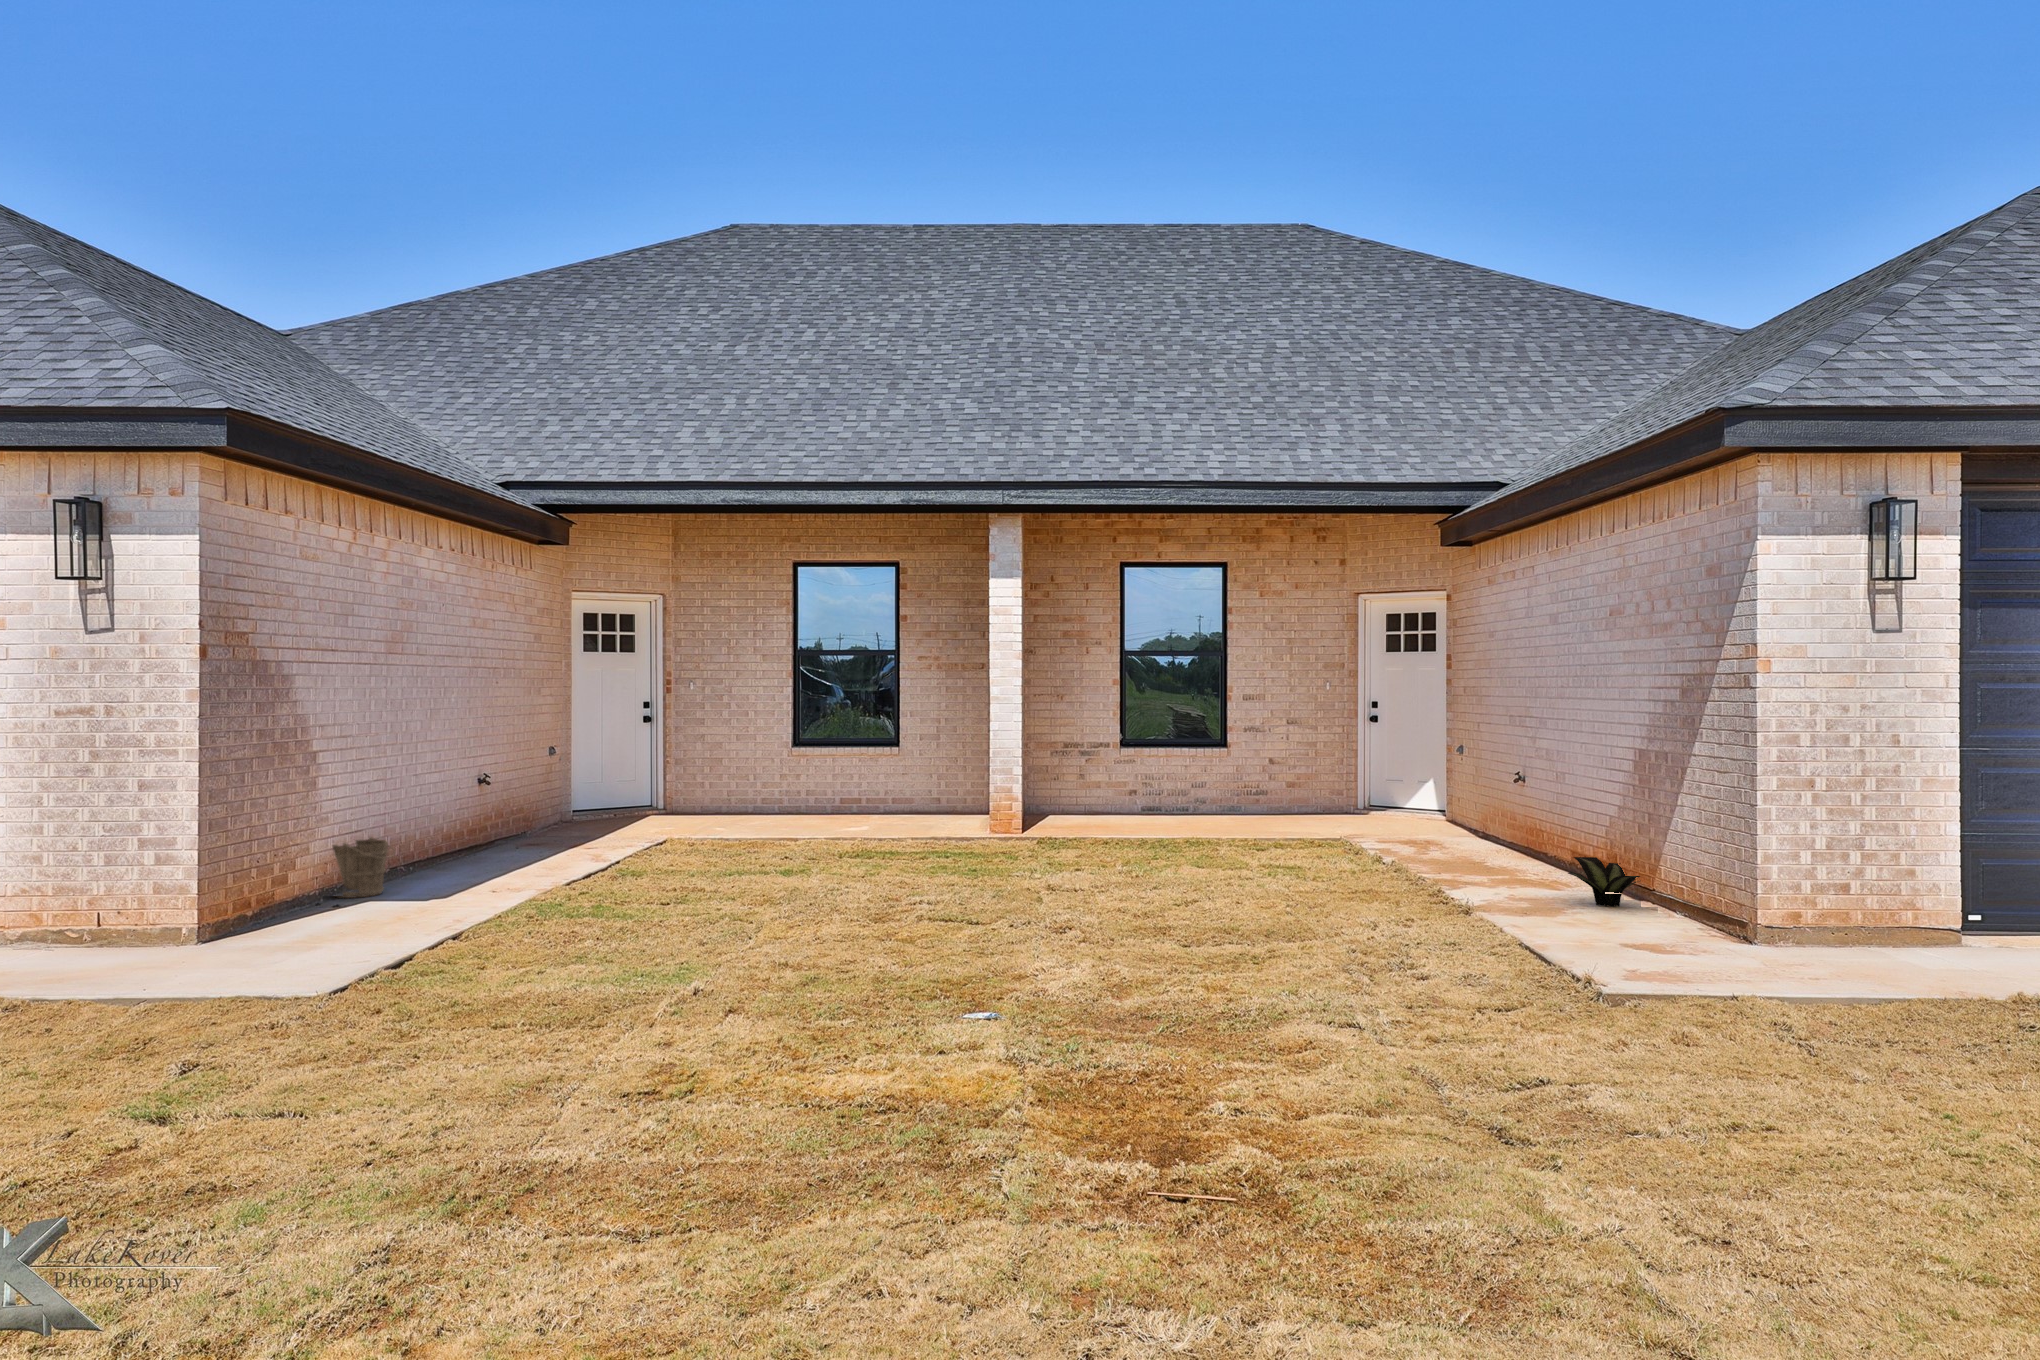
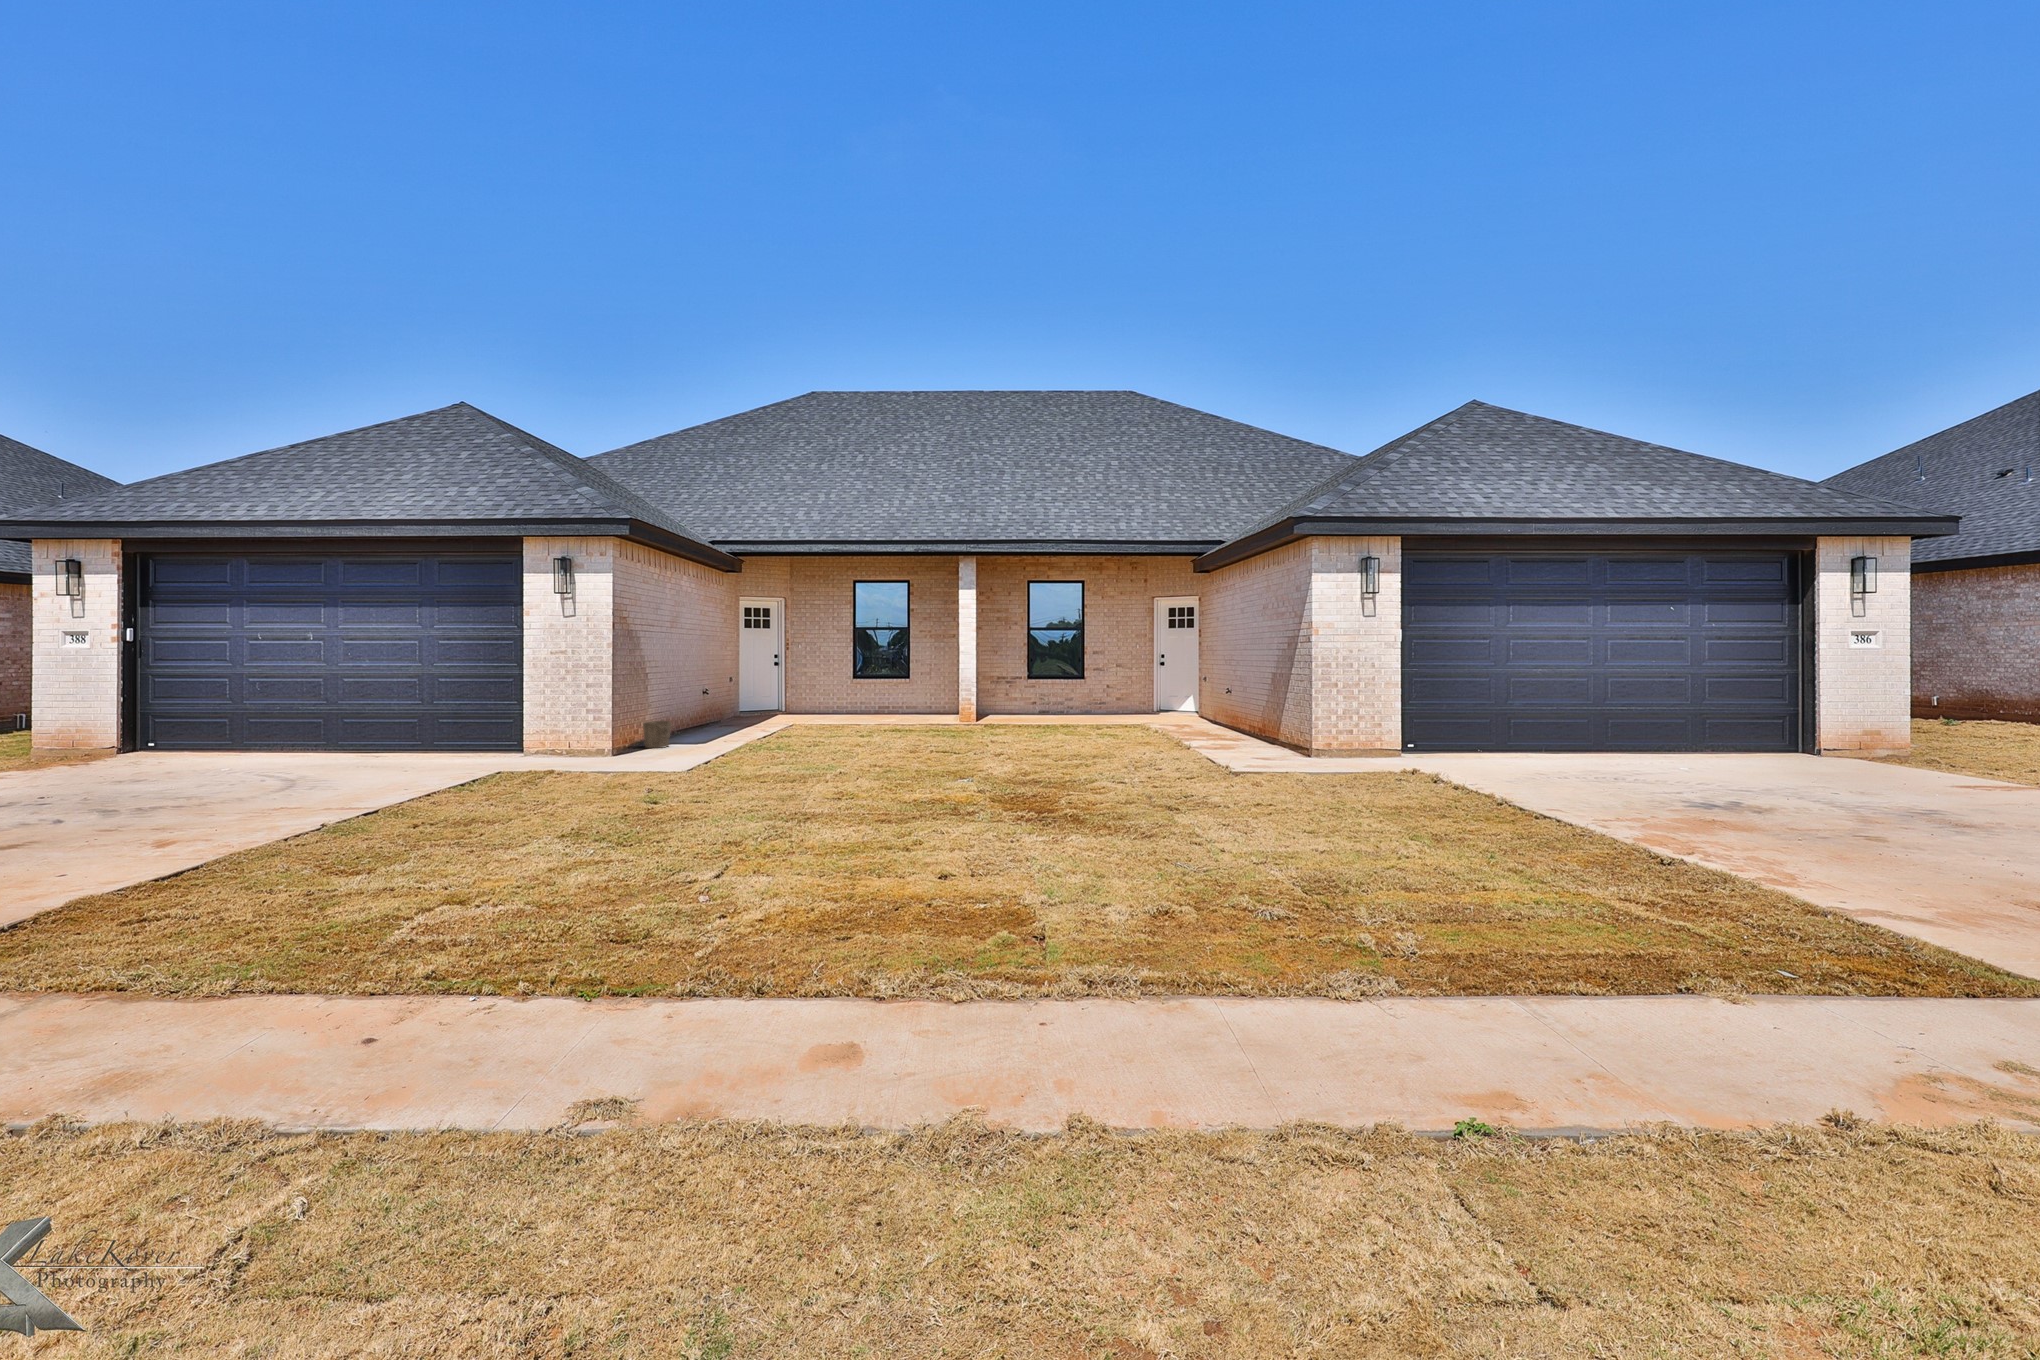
potted plant: present [1567,857,1640,907] -> none [1232,724,1280,746]

